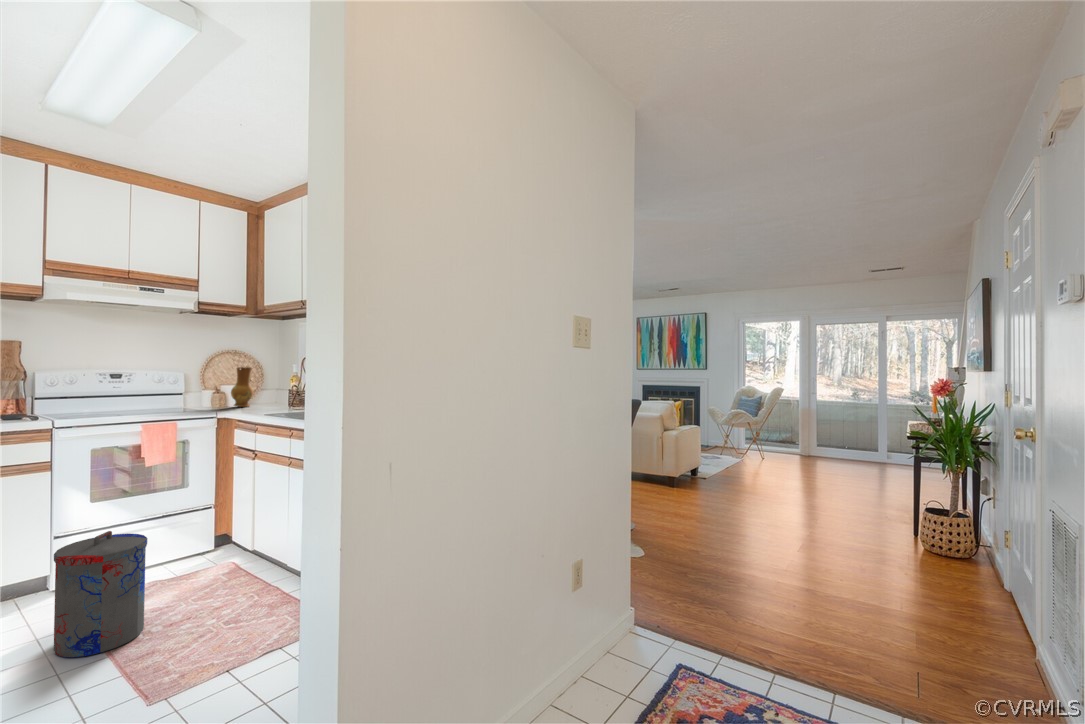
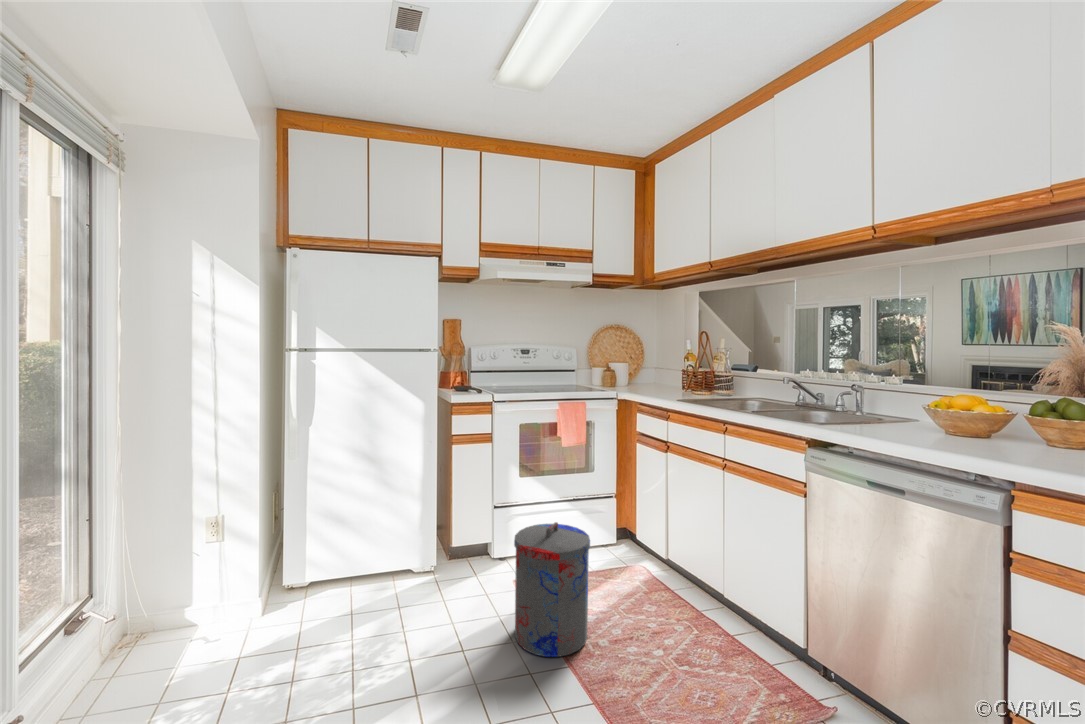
ceramic jug: present [231,367,253,407] -> none [621,344,643,387]

